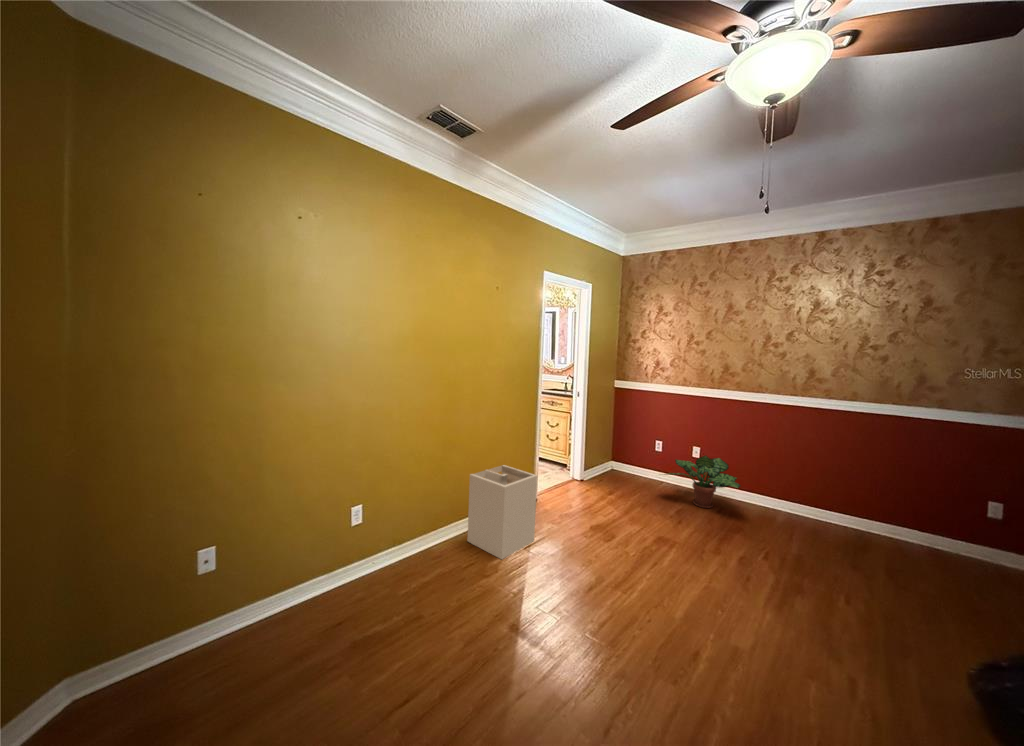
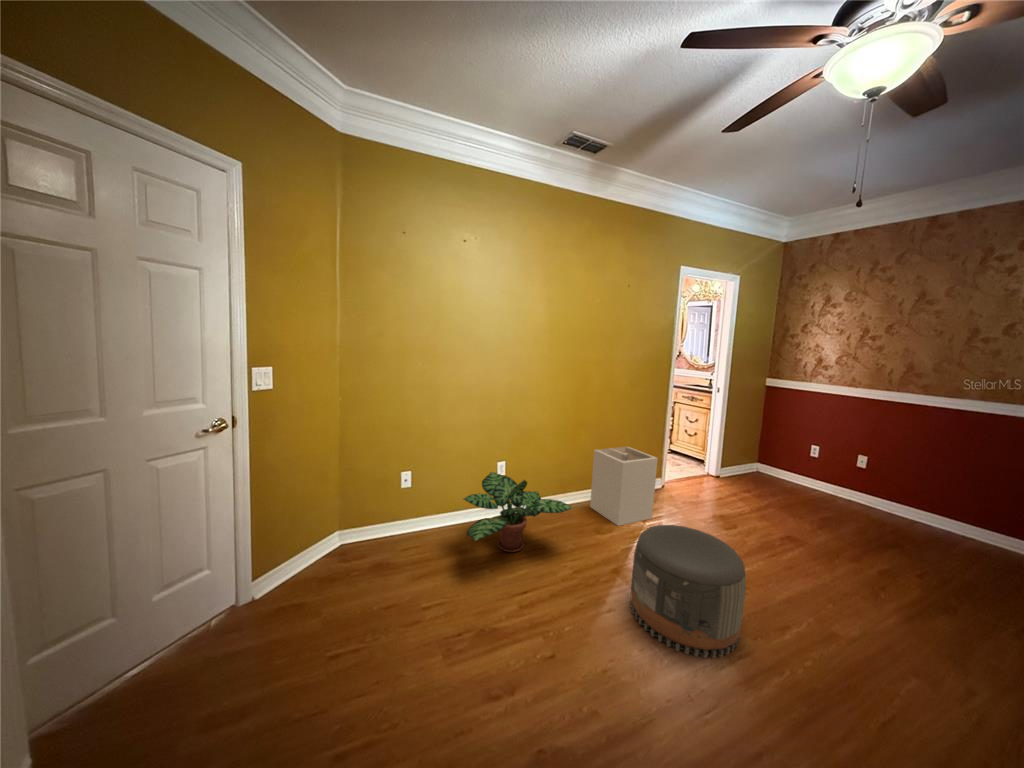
potted plant: present [664,456,741,508] -> present [464,472,574,552]
pouf: none [533,555,649,710] -> present [630,525,746,658]

